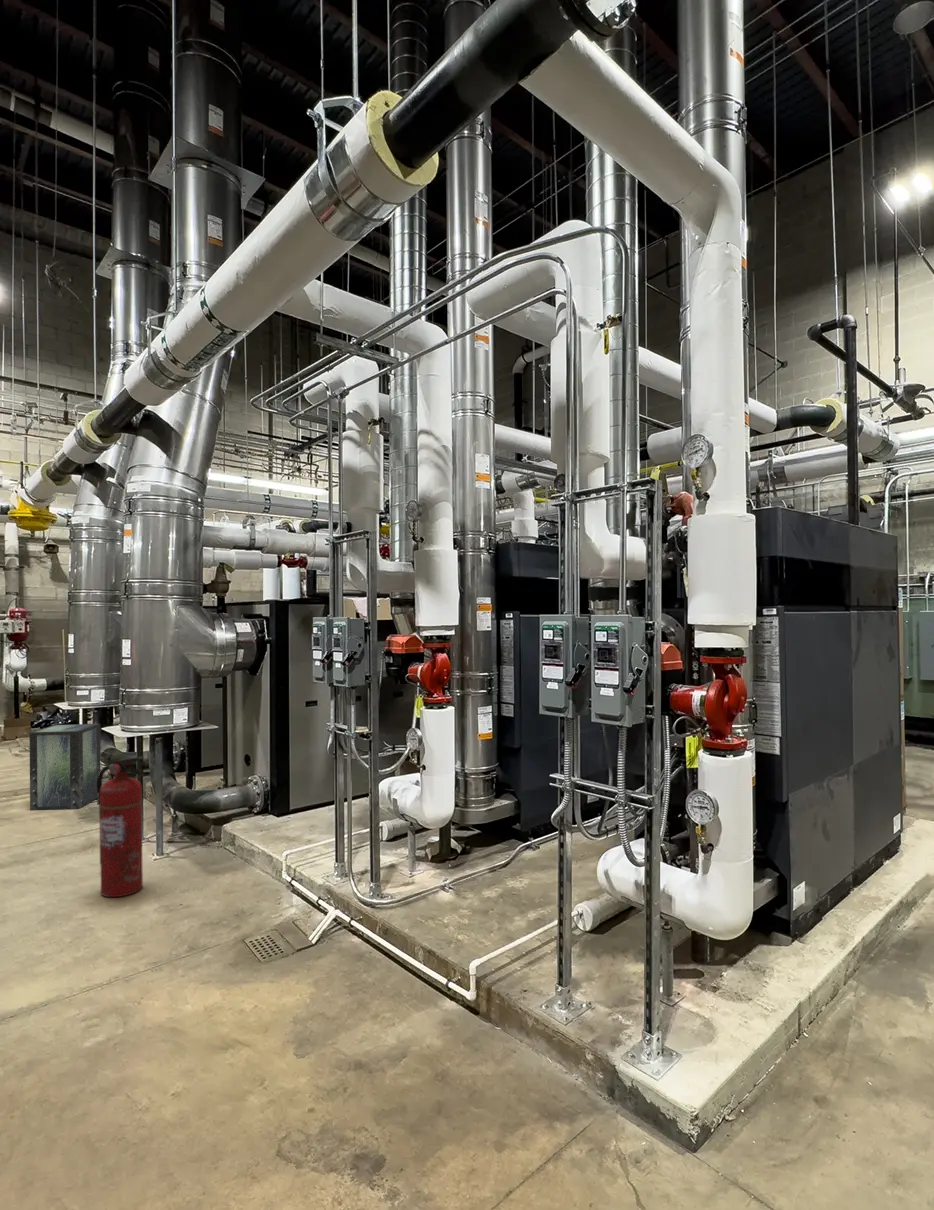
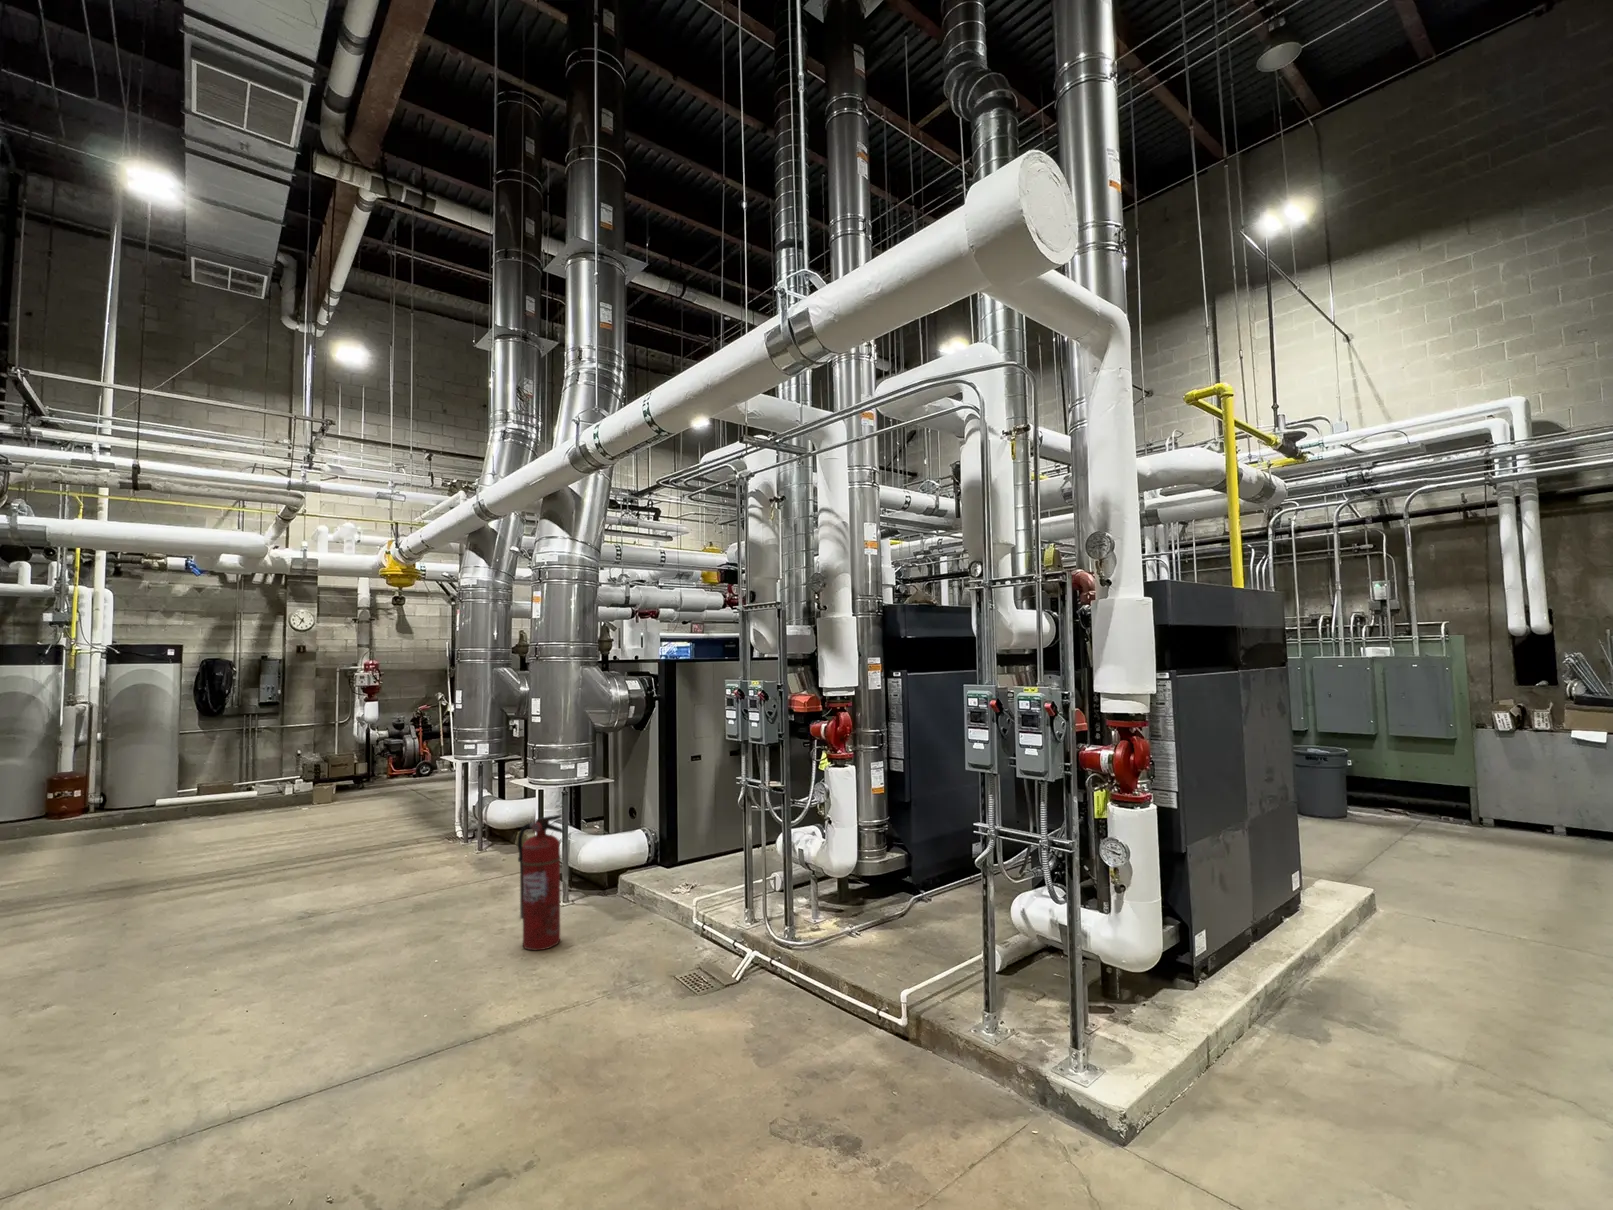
storage box: present [29,724,101,811] -> none [416,782,481,870]

